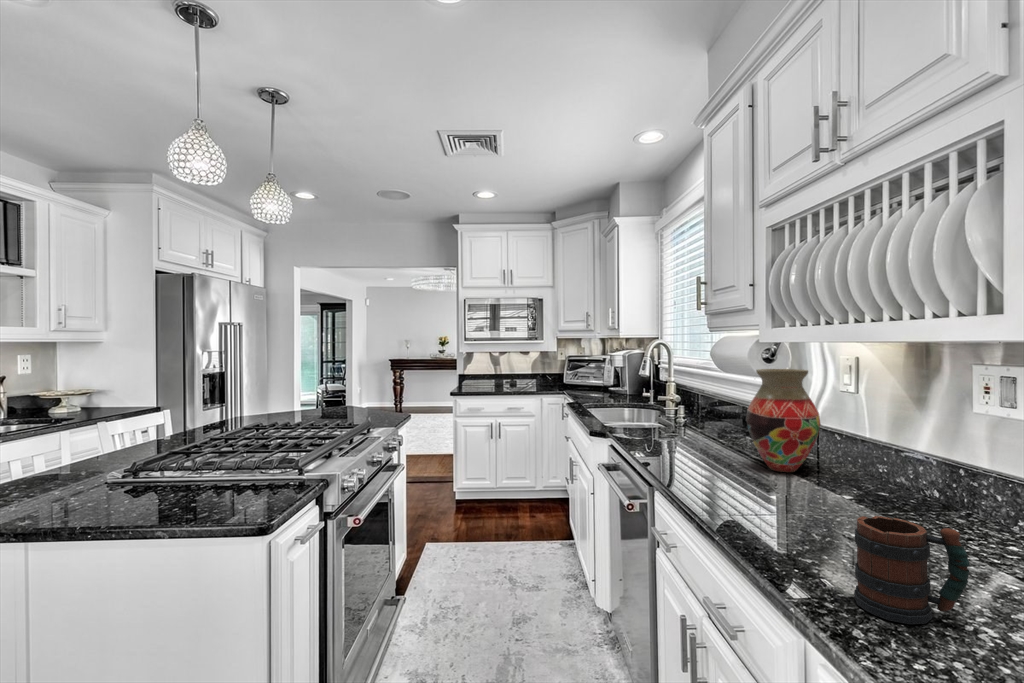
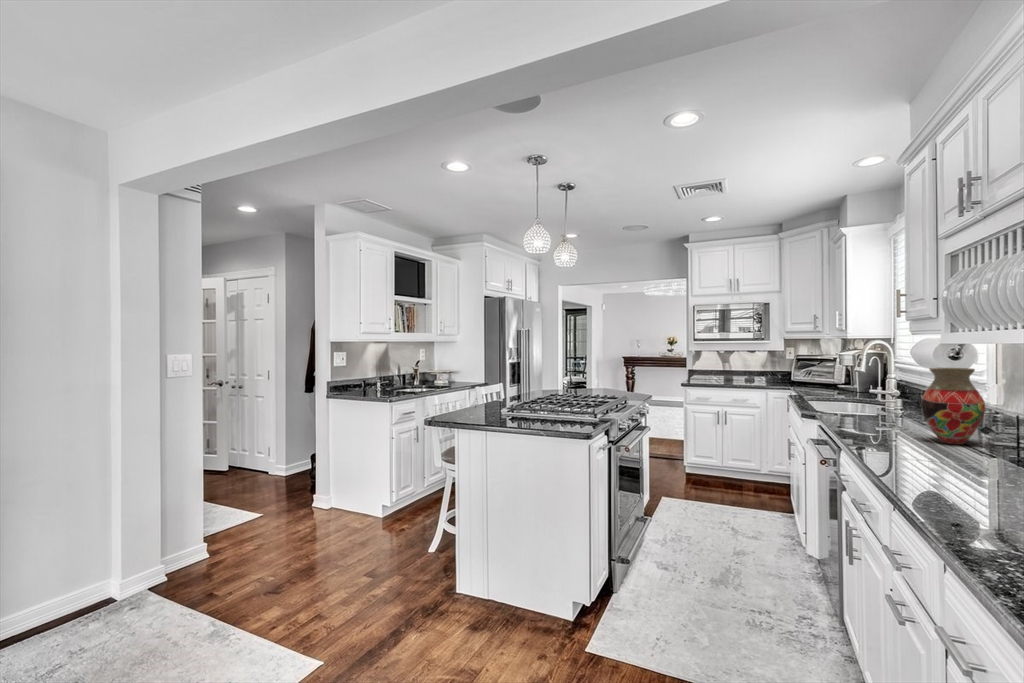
mug: present [854,516,970,624] -> none [915,442,972,491]

